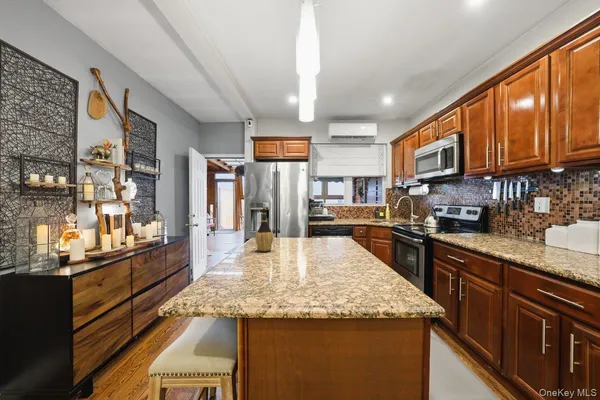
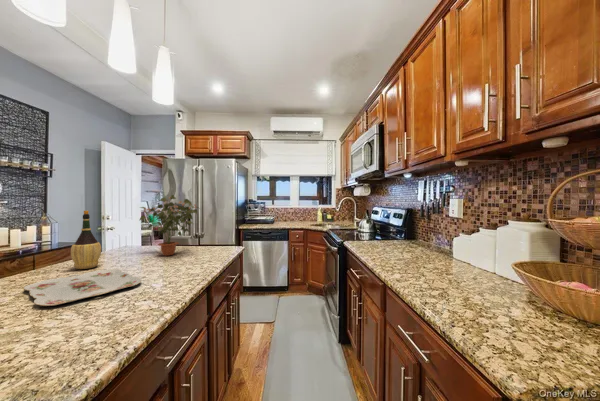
potted plant: none [278,195,327,244] -> present [140,195,198,256]
serving tray: none [260,251,337,270] -> present [24,269,141,306]

